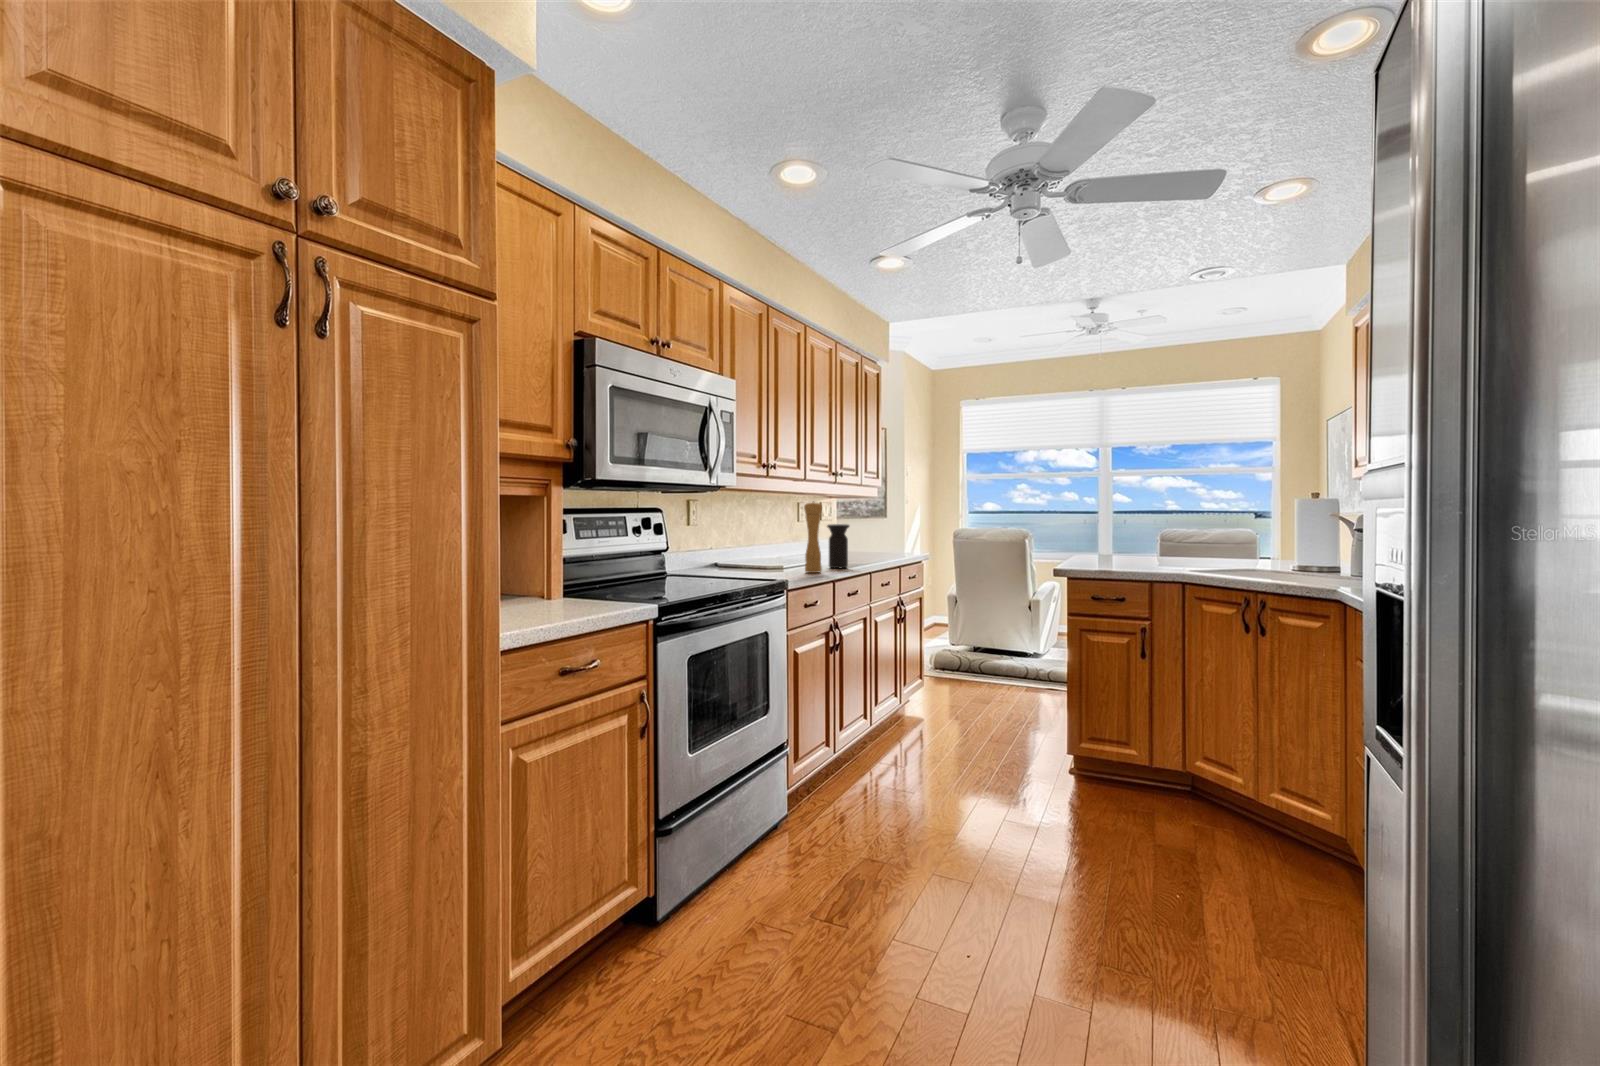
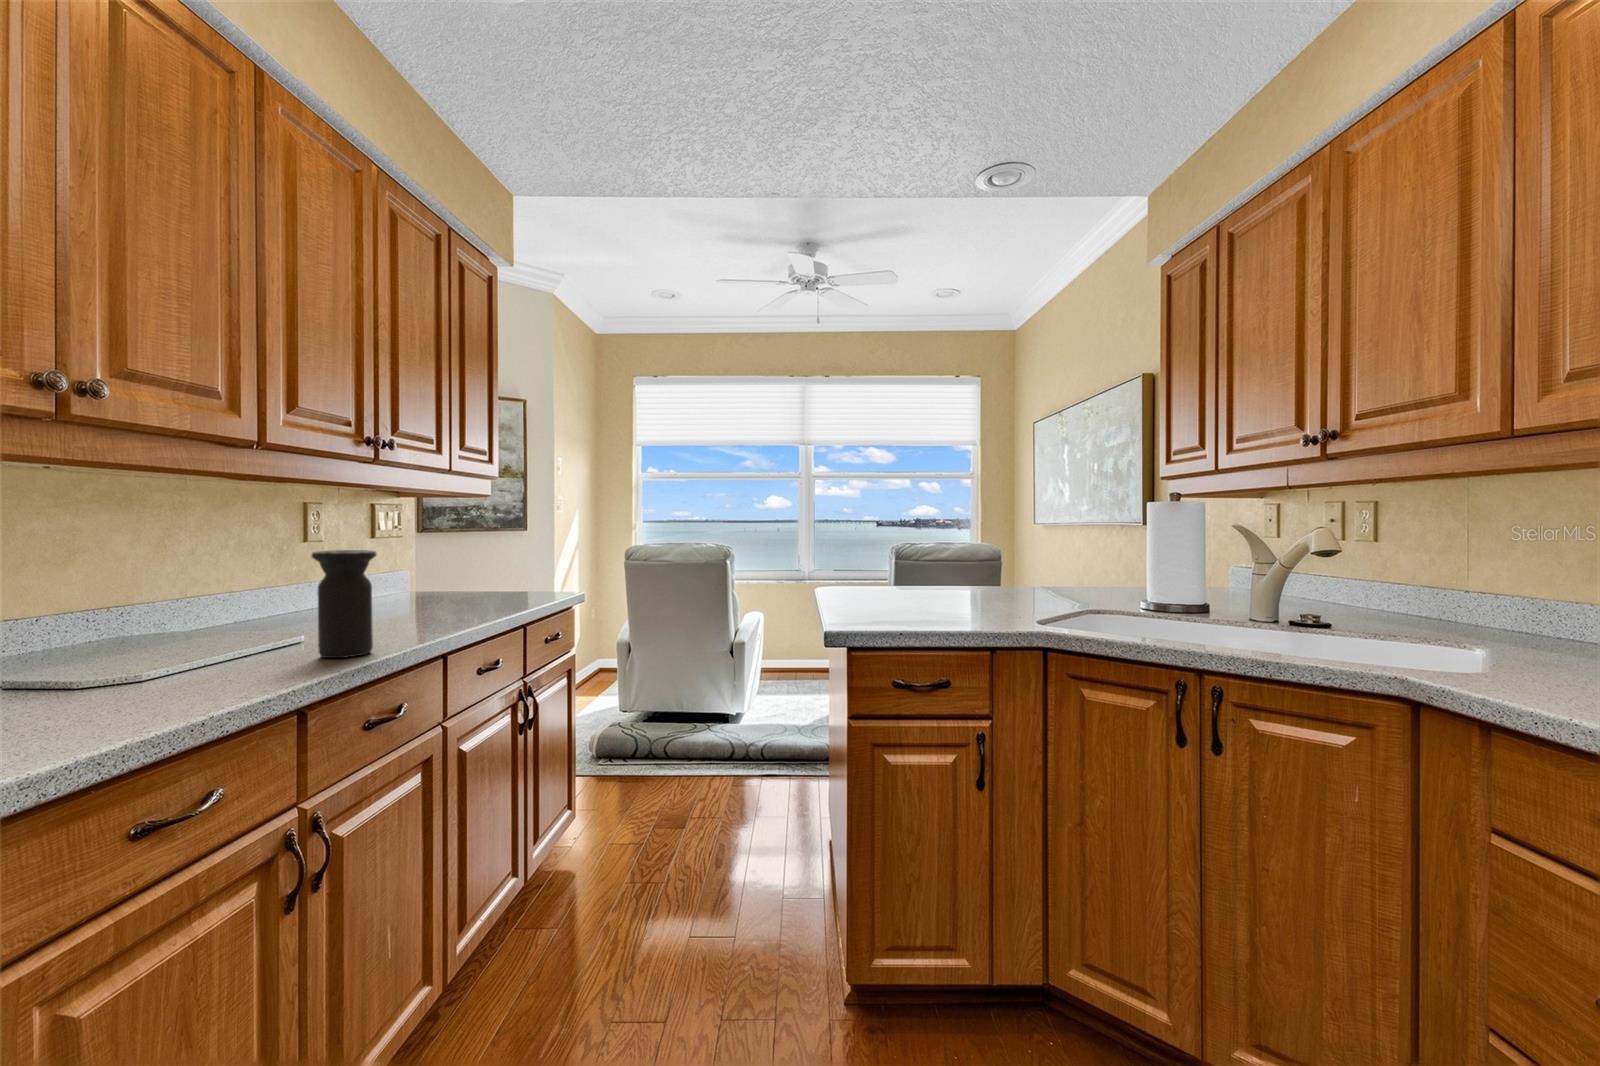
pepper mill: present [804,502,822,573] -> none [190,491,256,694]

